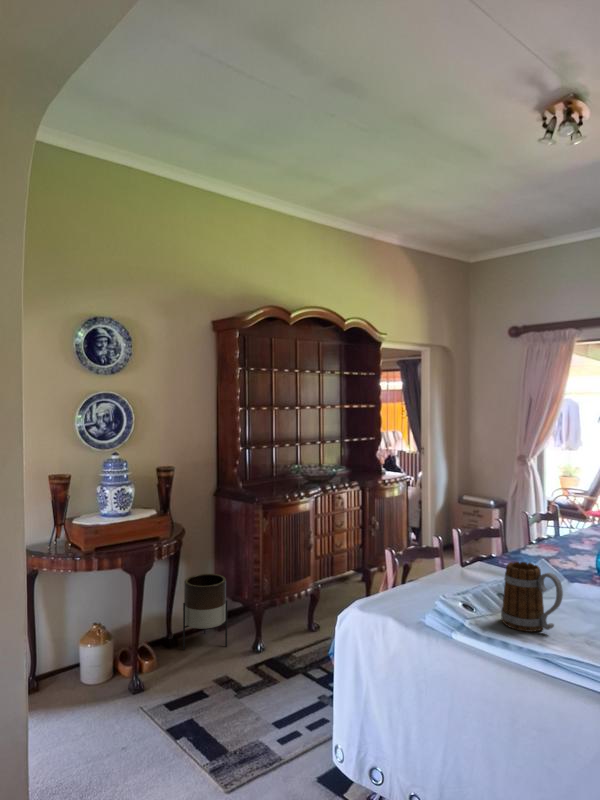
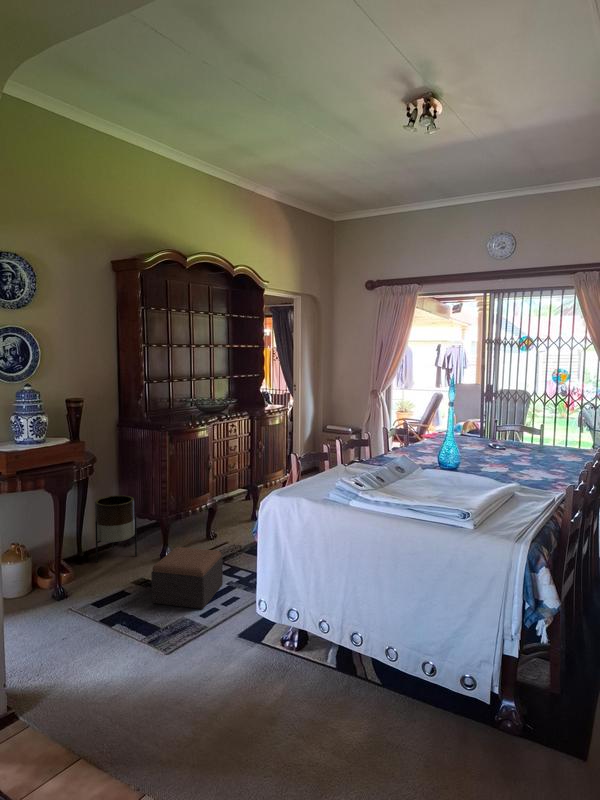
mug: present [501,562,563,632] -> none [390,448,432,494]
footstool: none [229,645,314,730] -> present [151,547,223,609]

